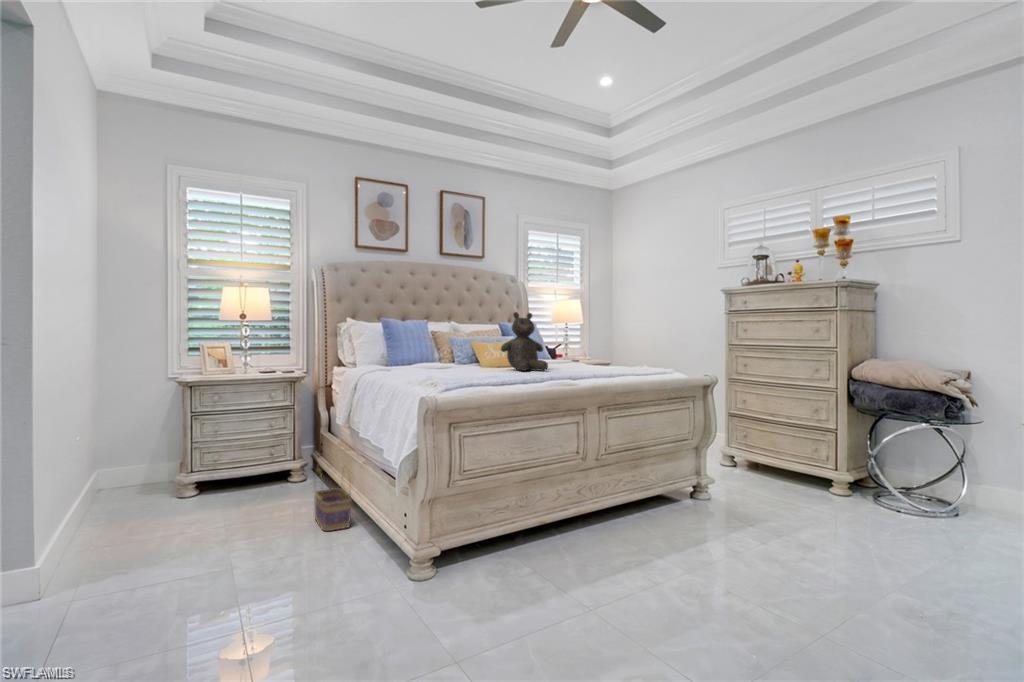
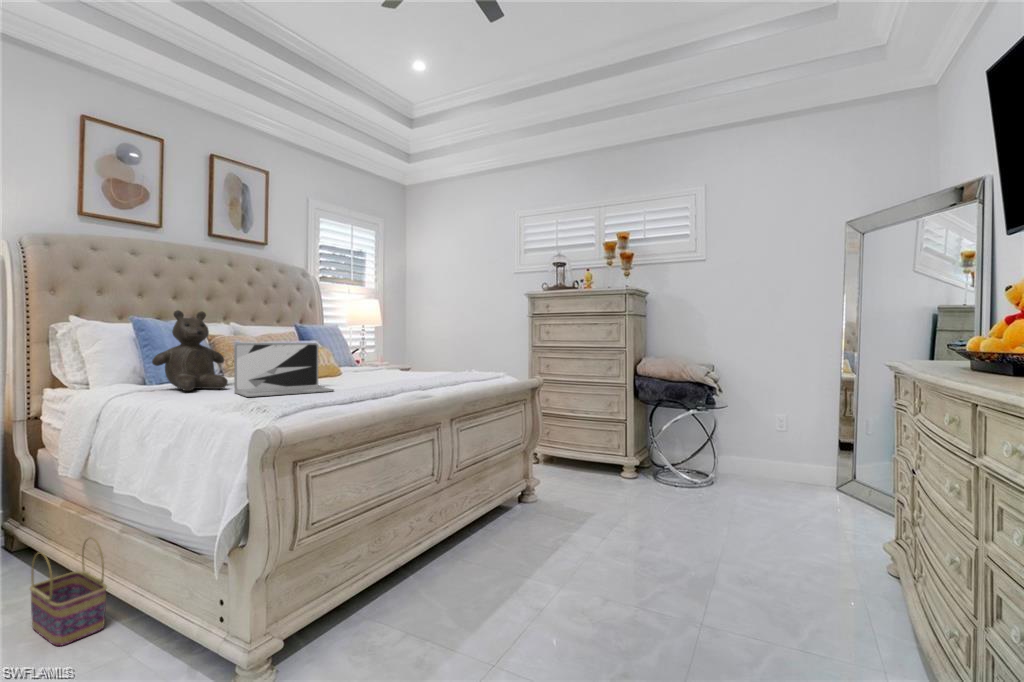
teddy bear: present [501,312,548,371] -> present [152,310,228,391]
laptop: none [433,334,502,374] -> present [234,343,334,397]

